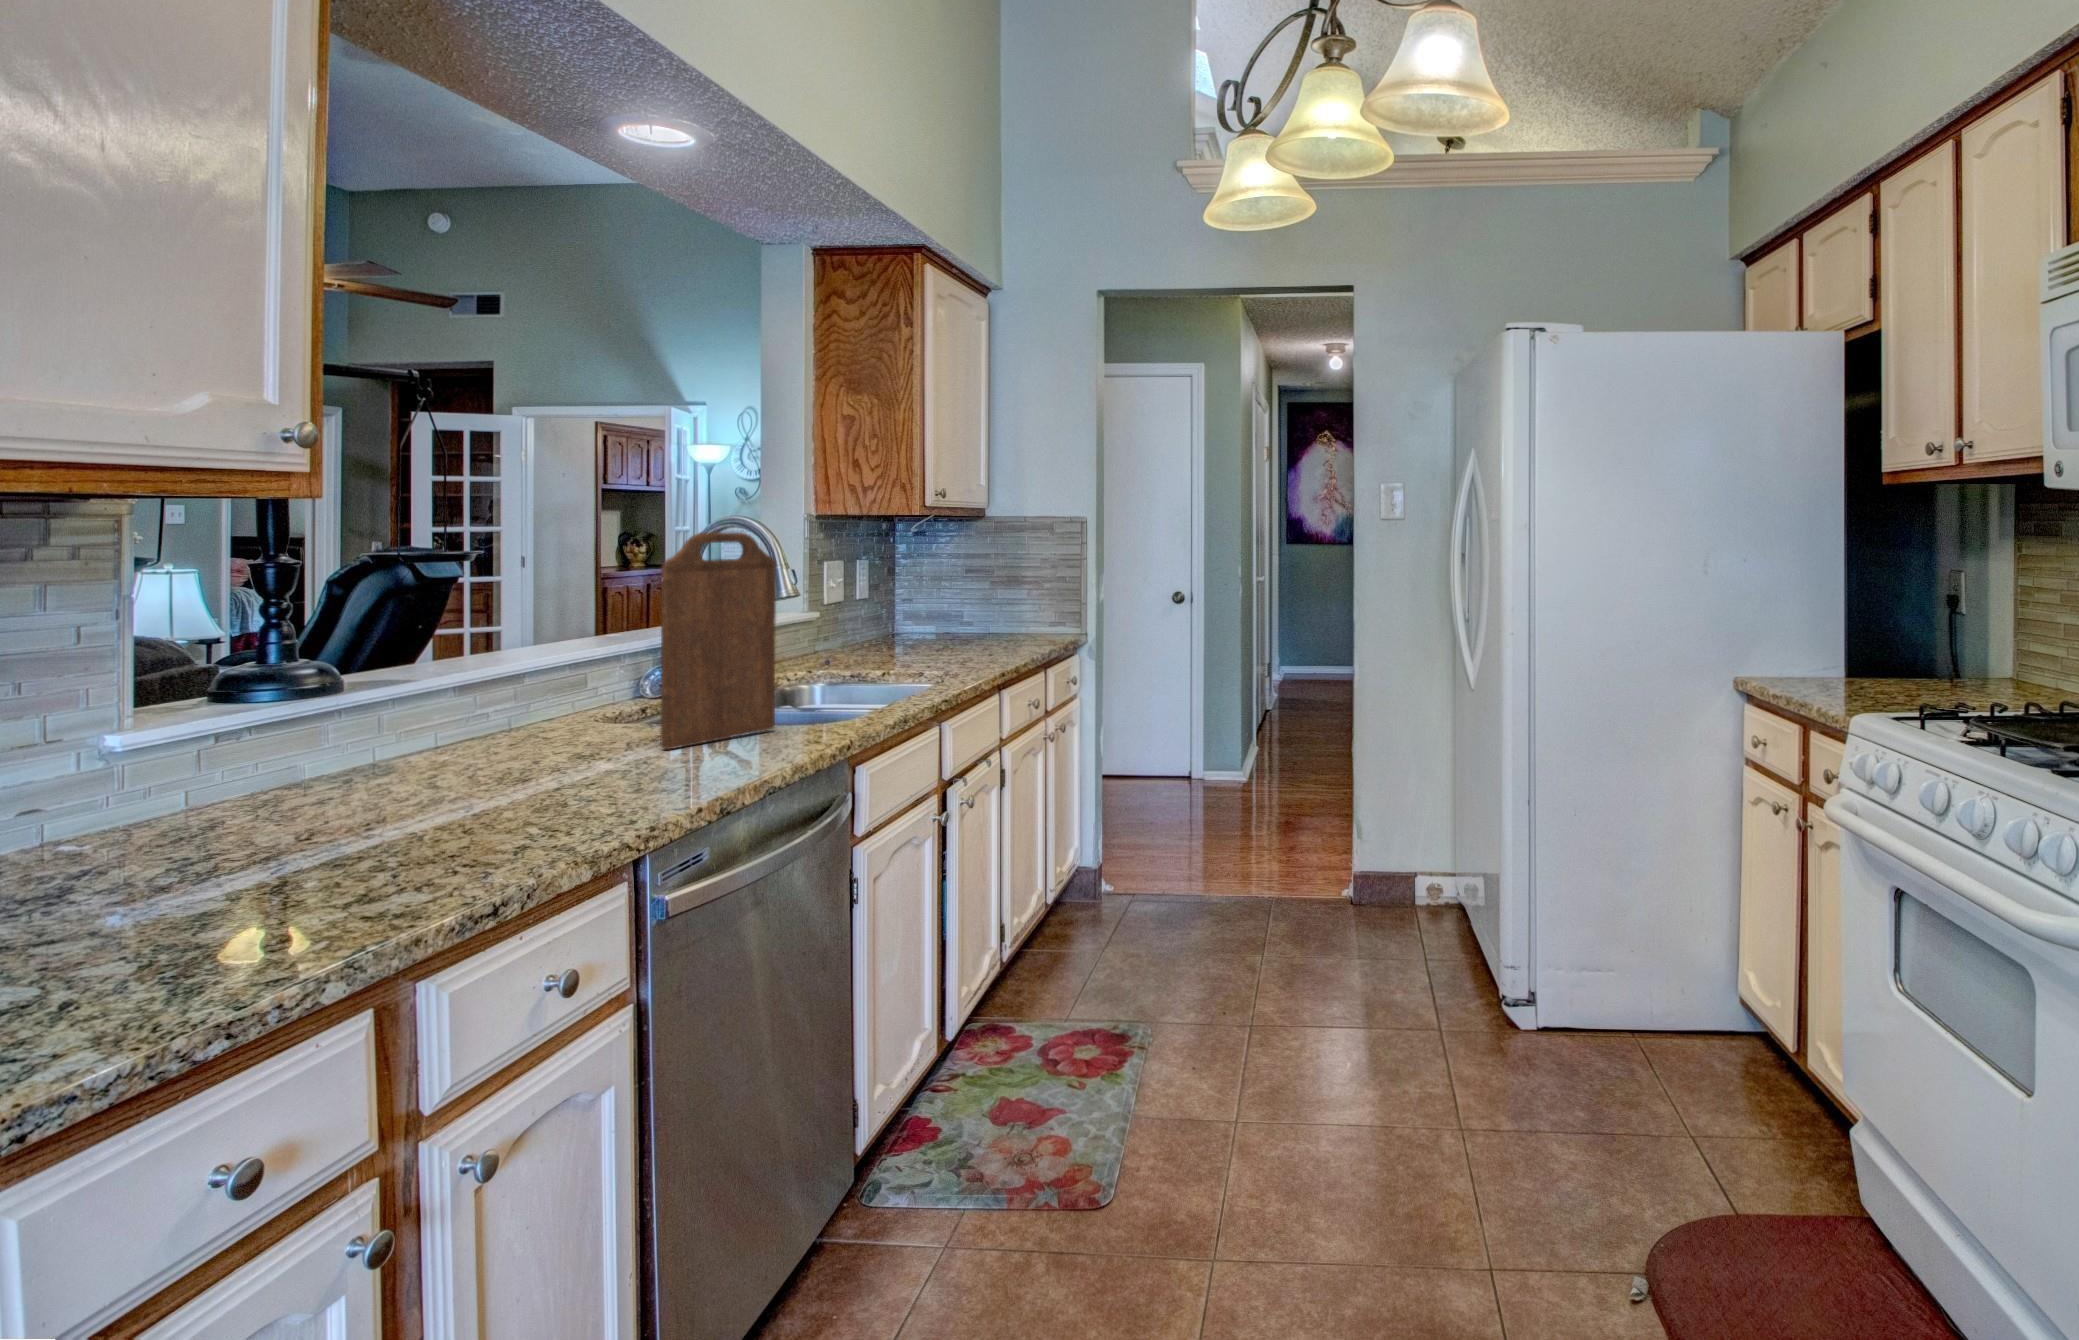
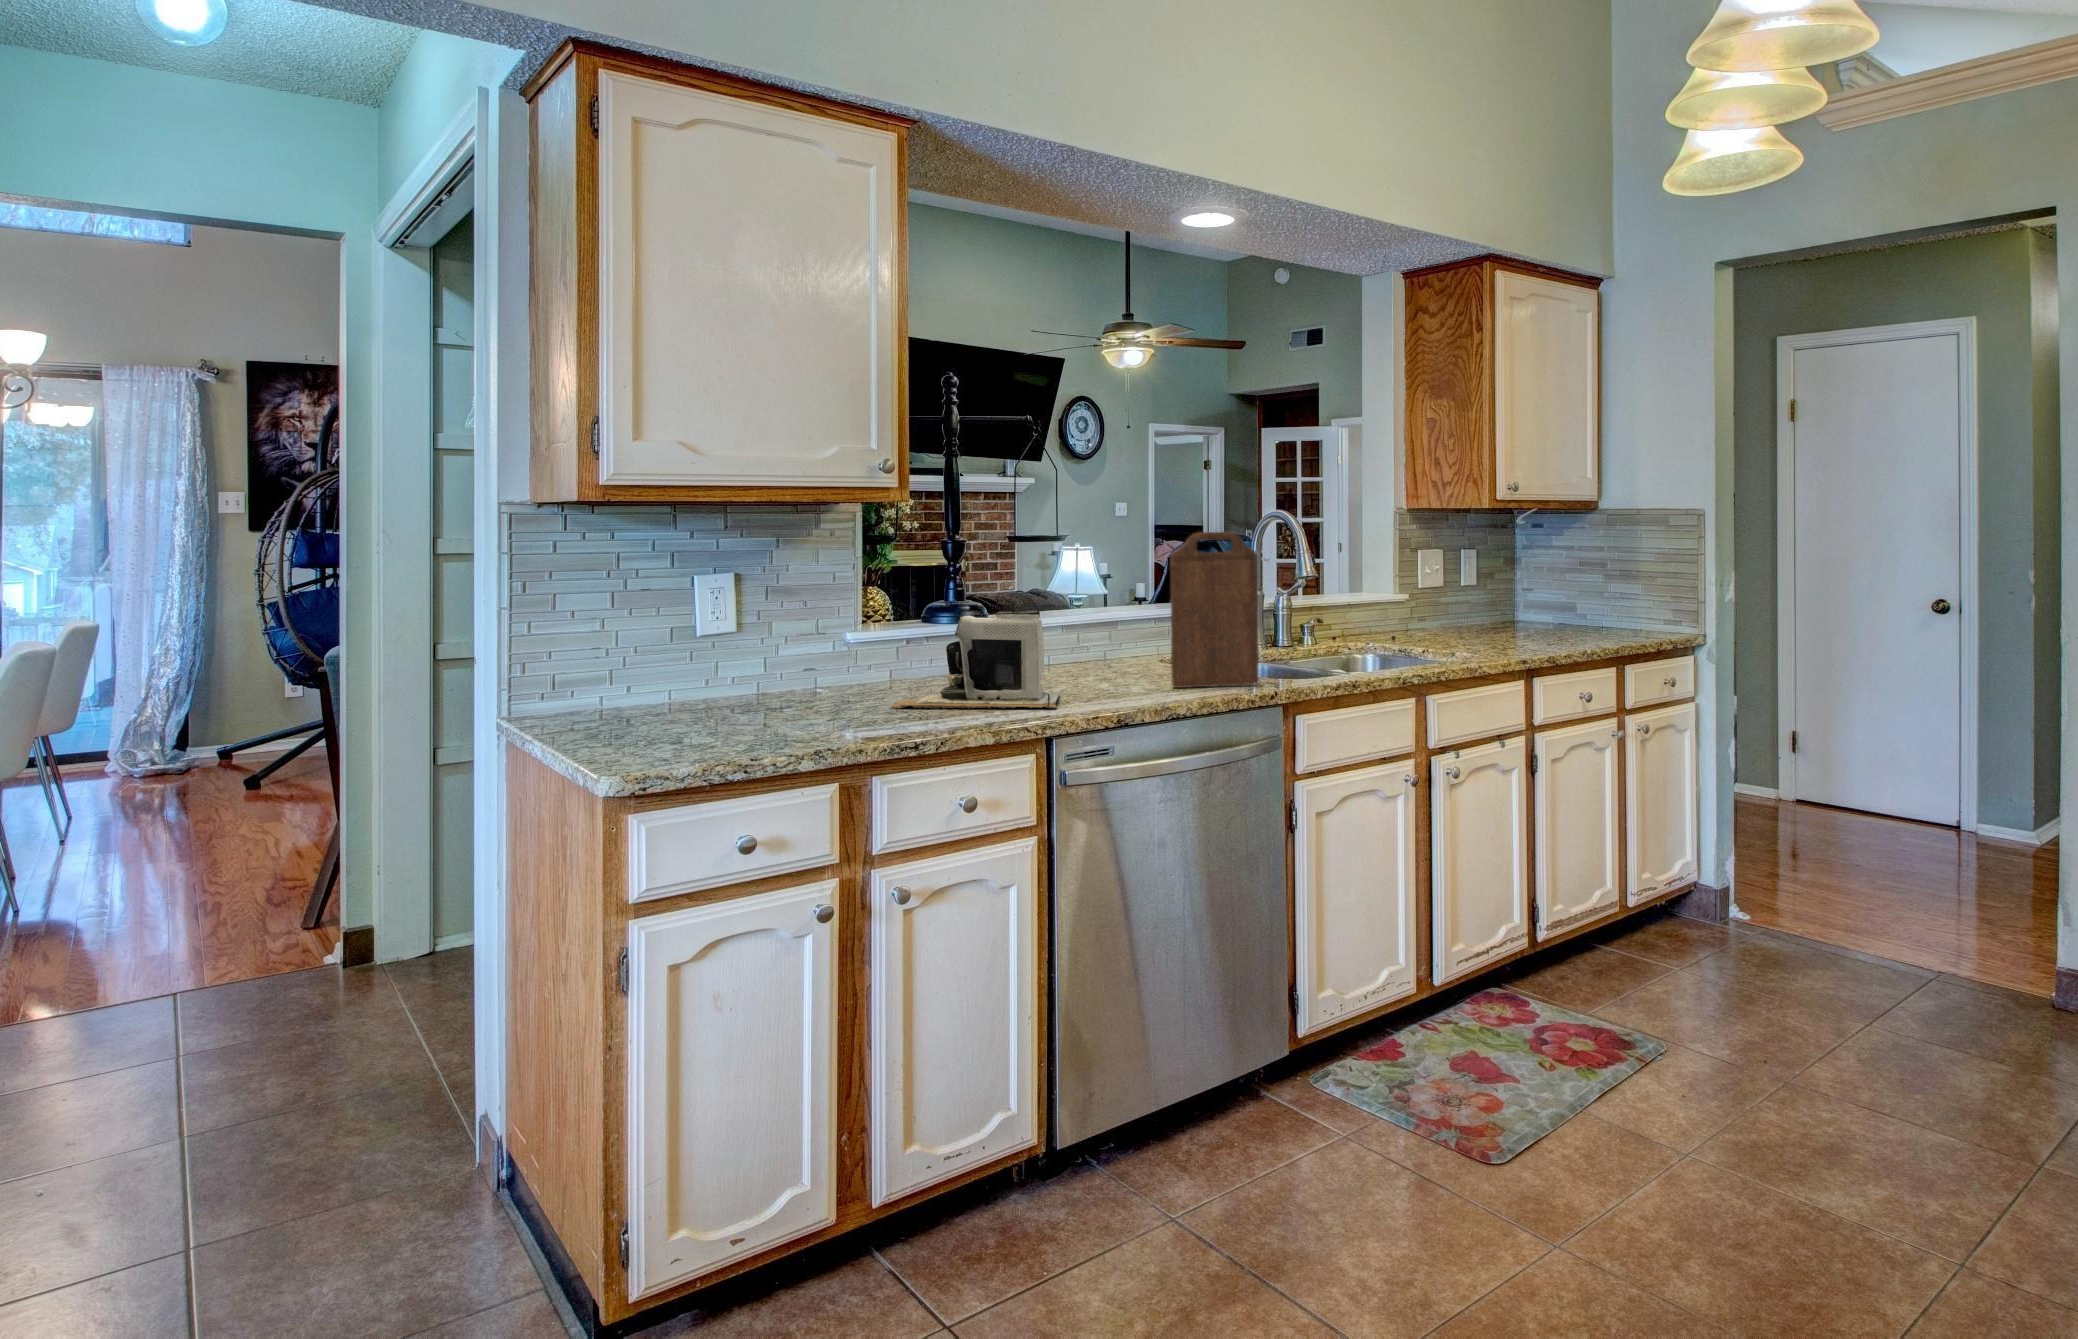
coffee maker: none [151,656,540,869] -> present [892,610,1060,709]

